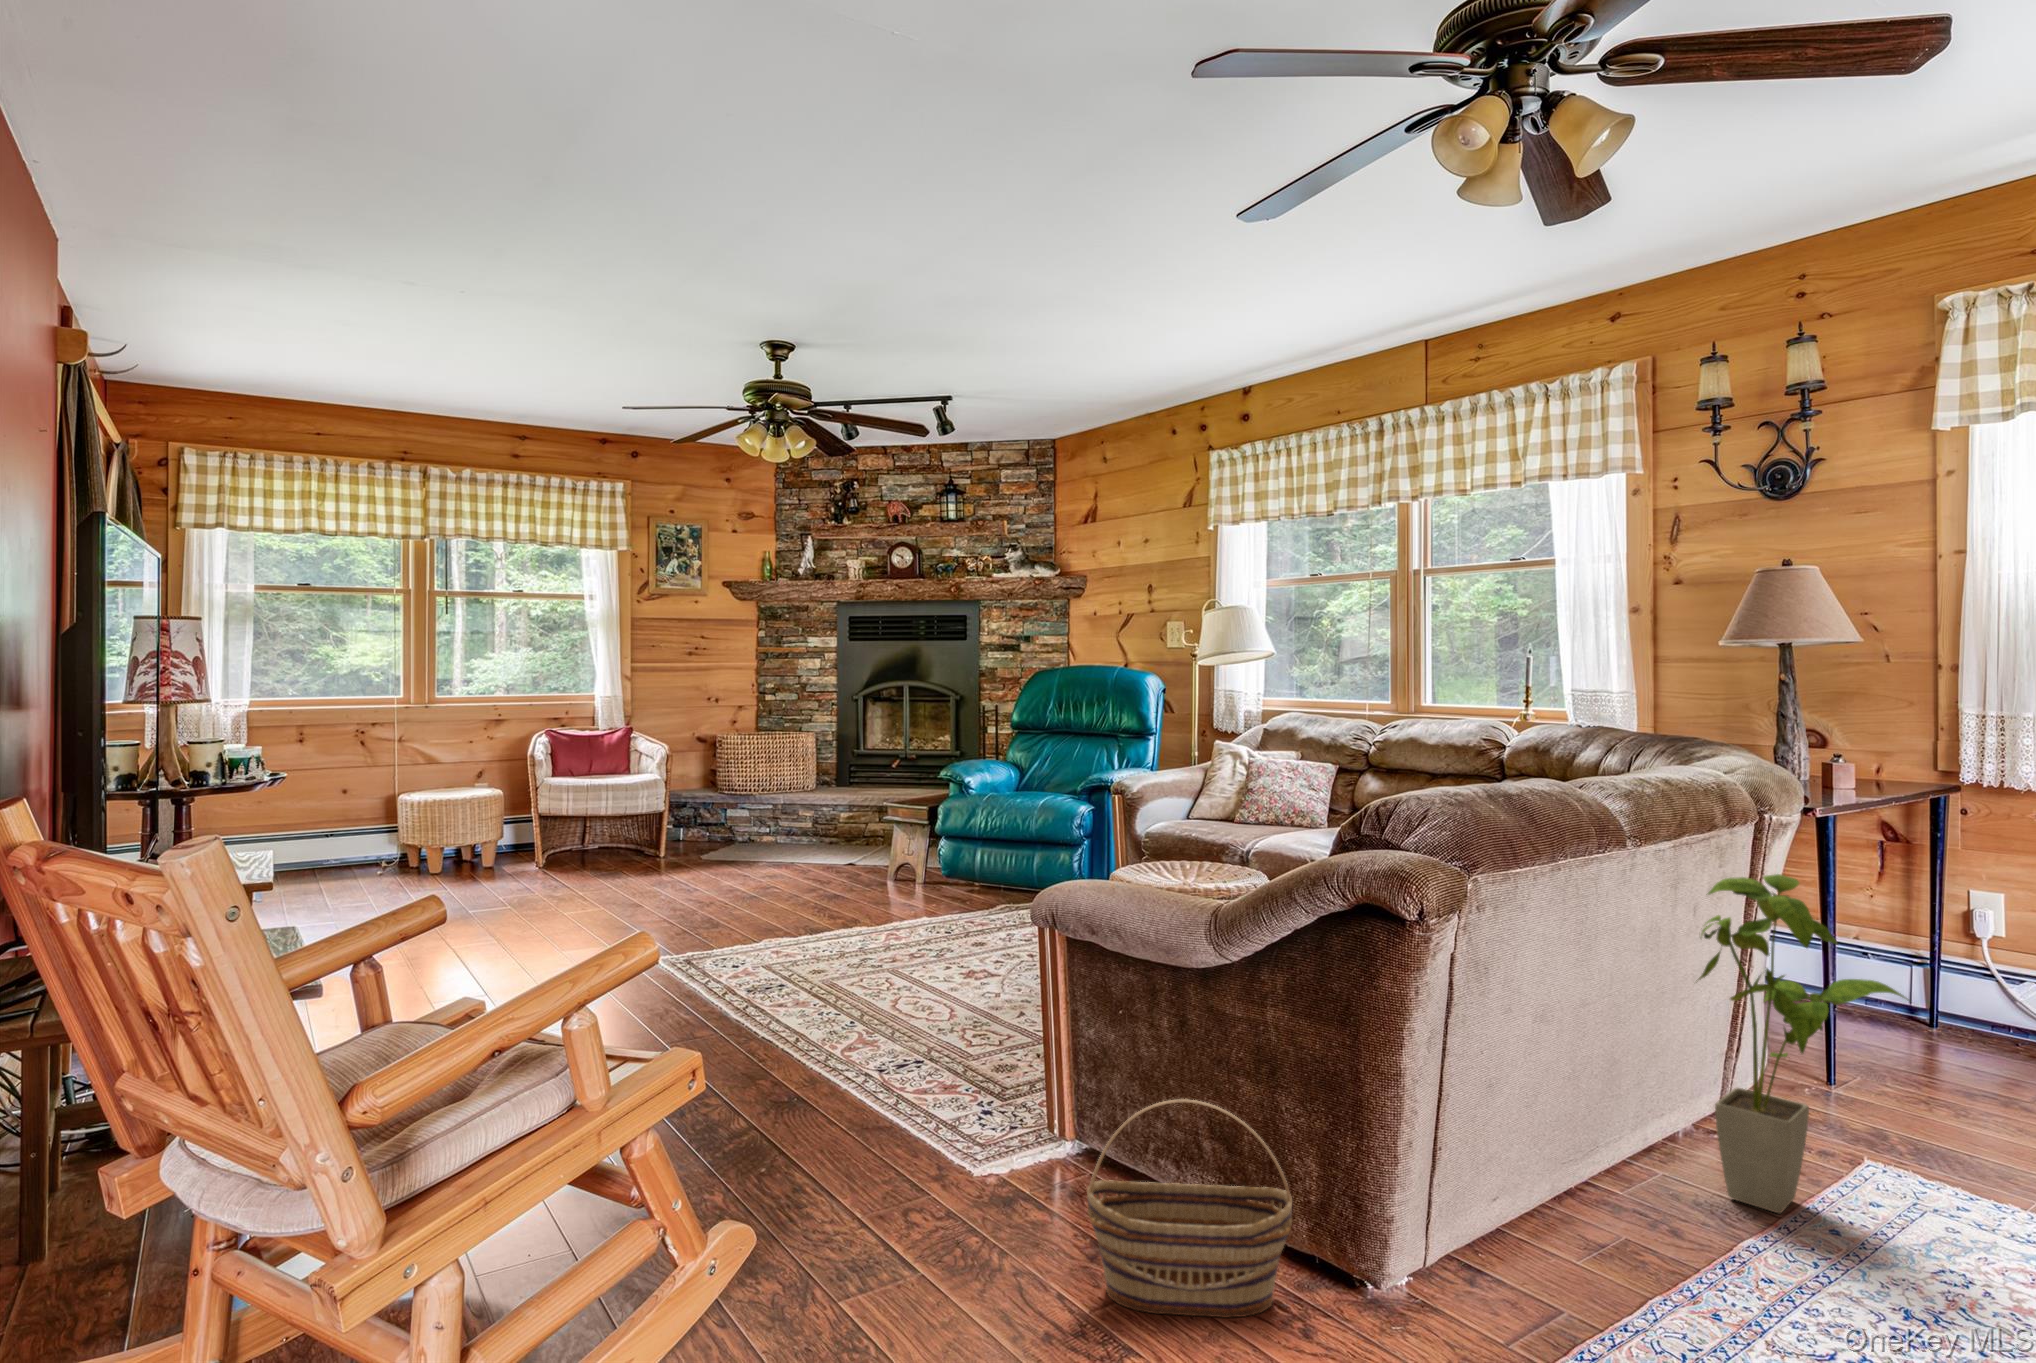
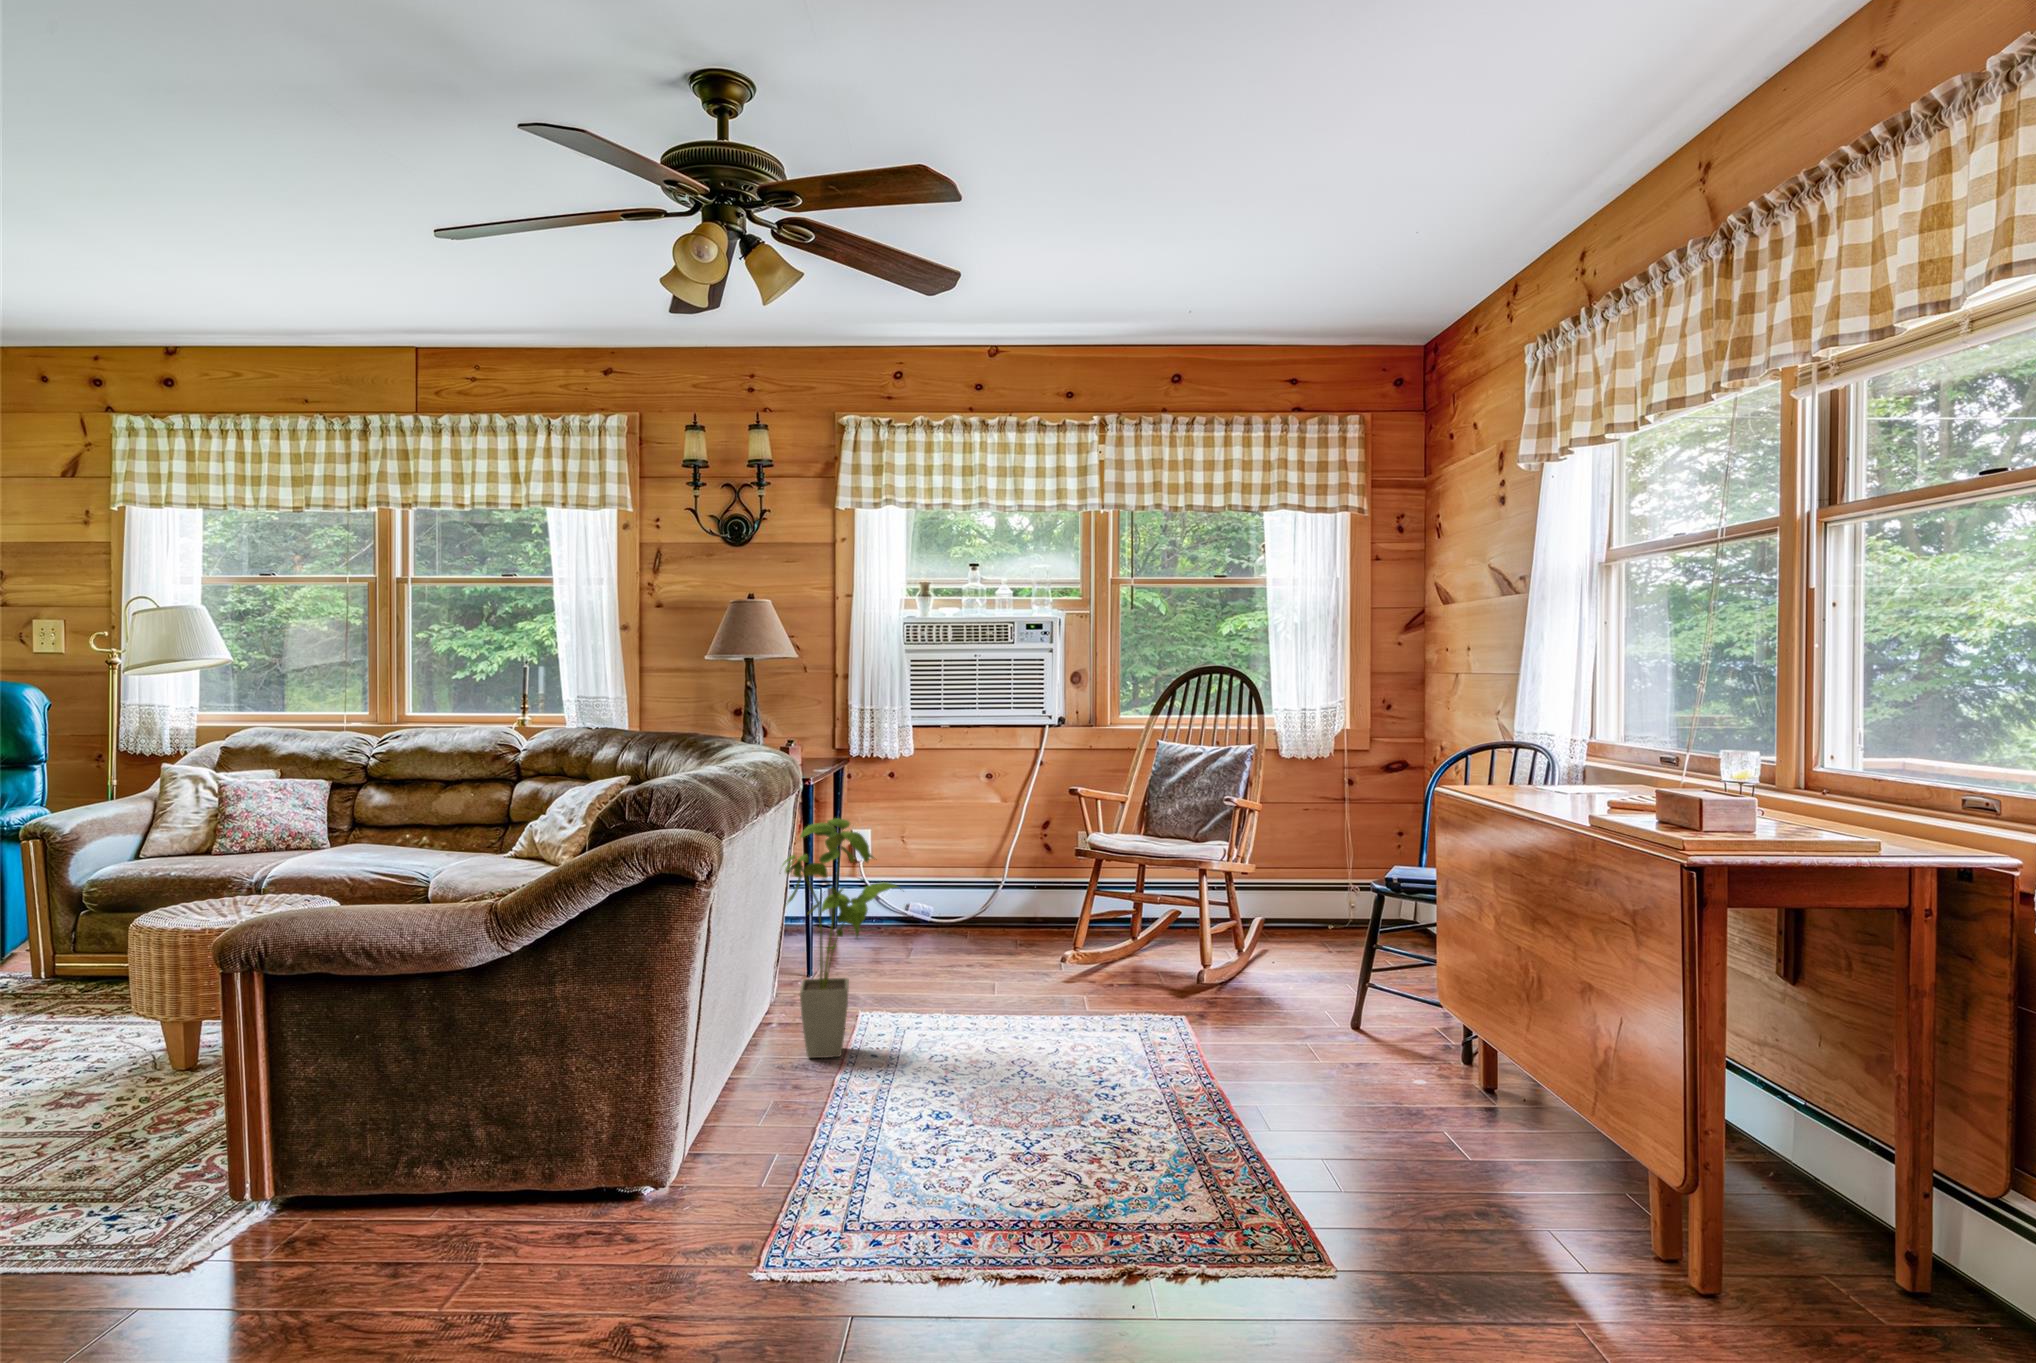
basket: present [1087,1099,1292,1318] -> none [384,1080,585,1307]

